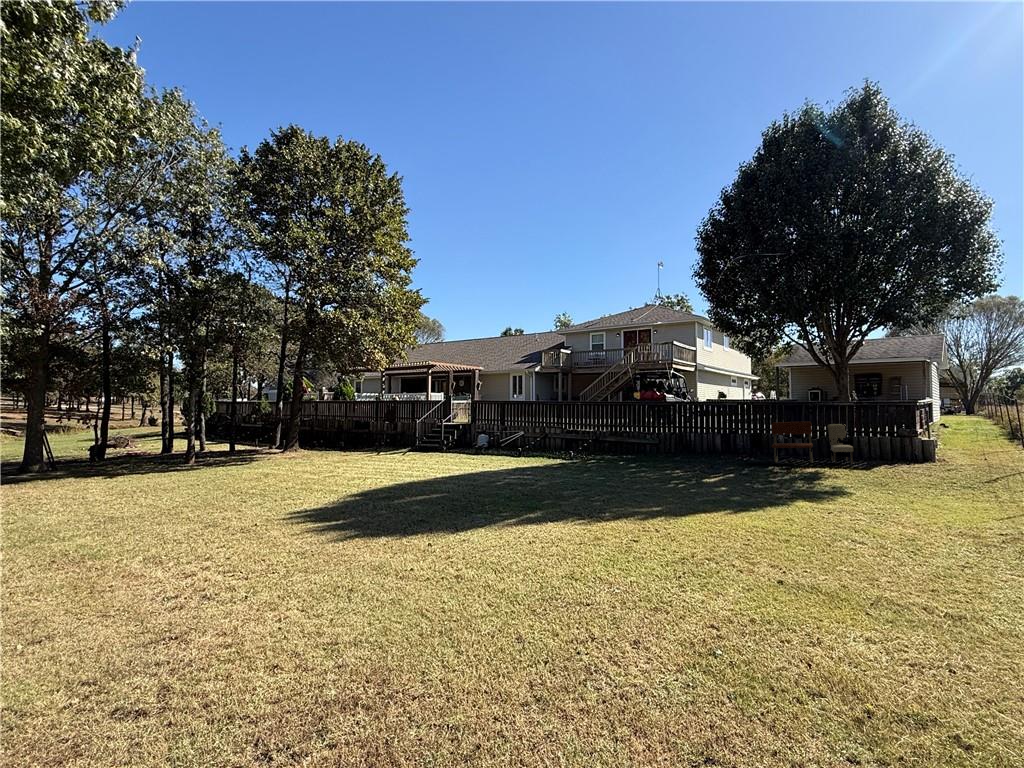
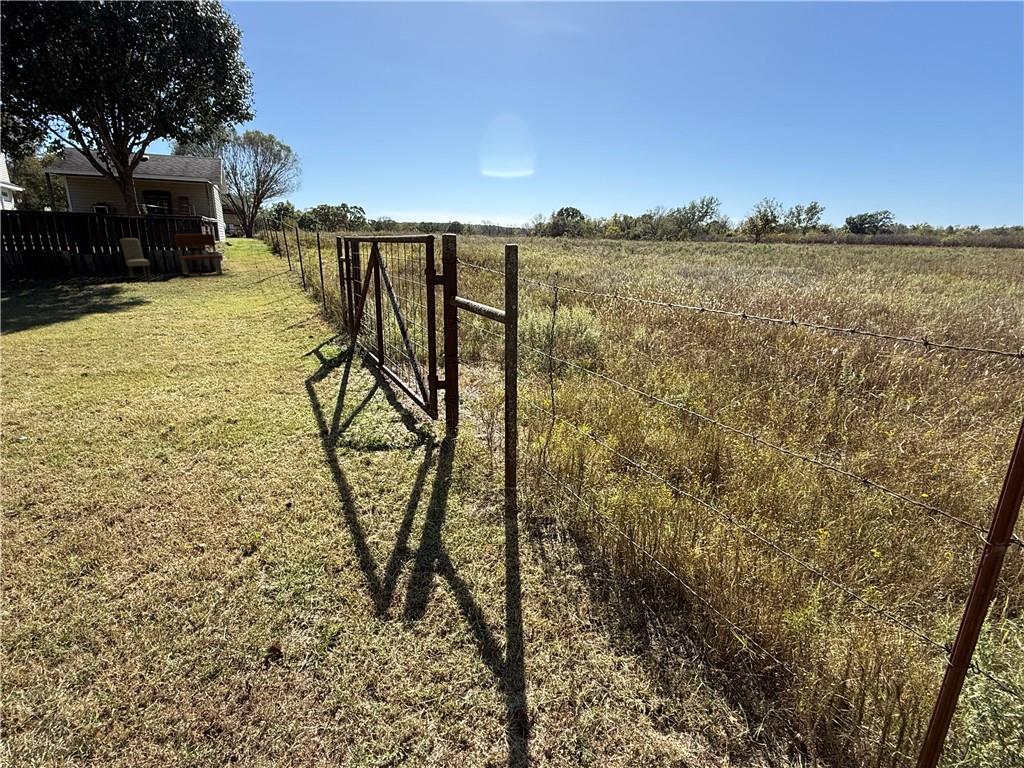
bench: present [772,422,813,463] -> present [174,234,222,275]

